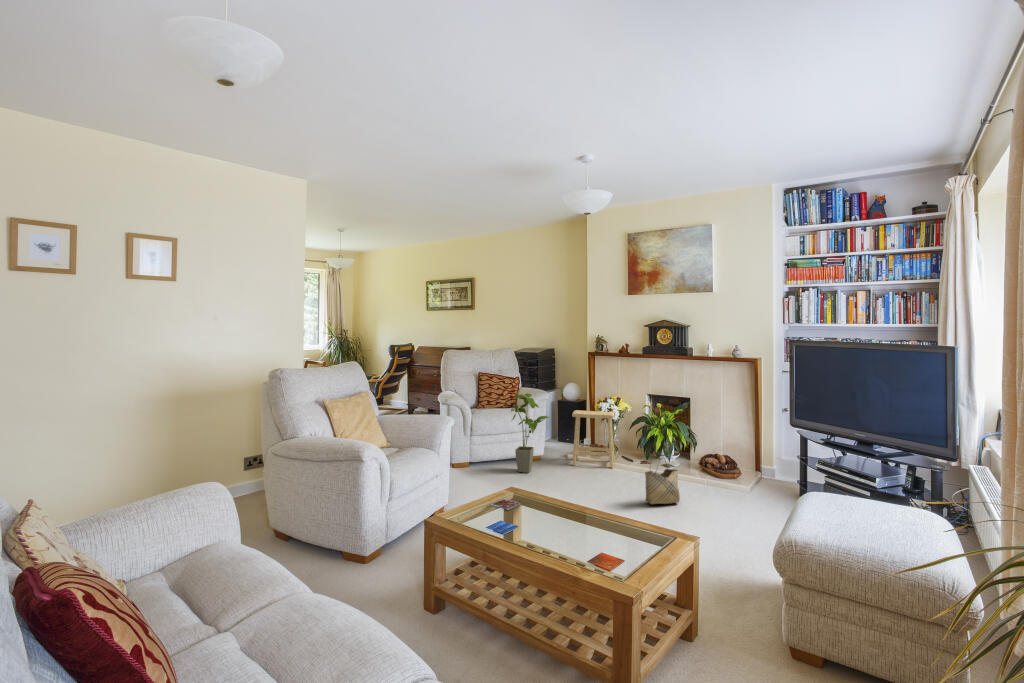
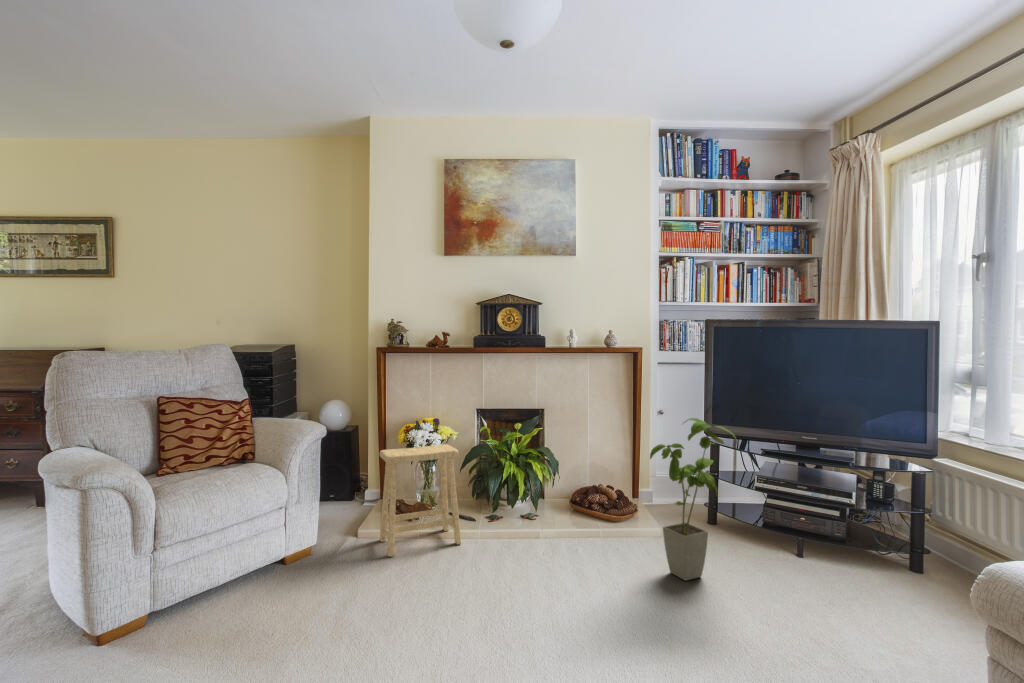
house plant: present [511,393,550,473] -> present [650,418,737,581]
woven basket: present [645,452,680,504] -> none [595,506,641,610]

